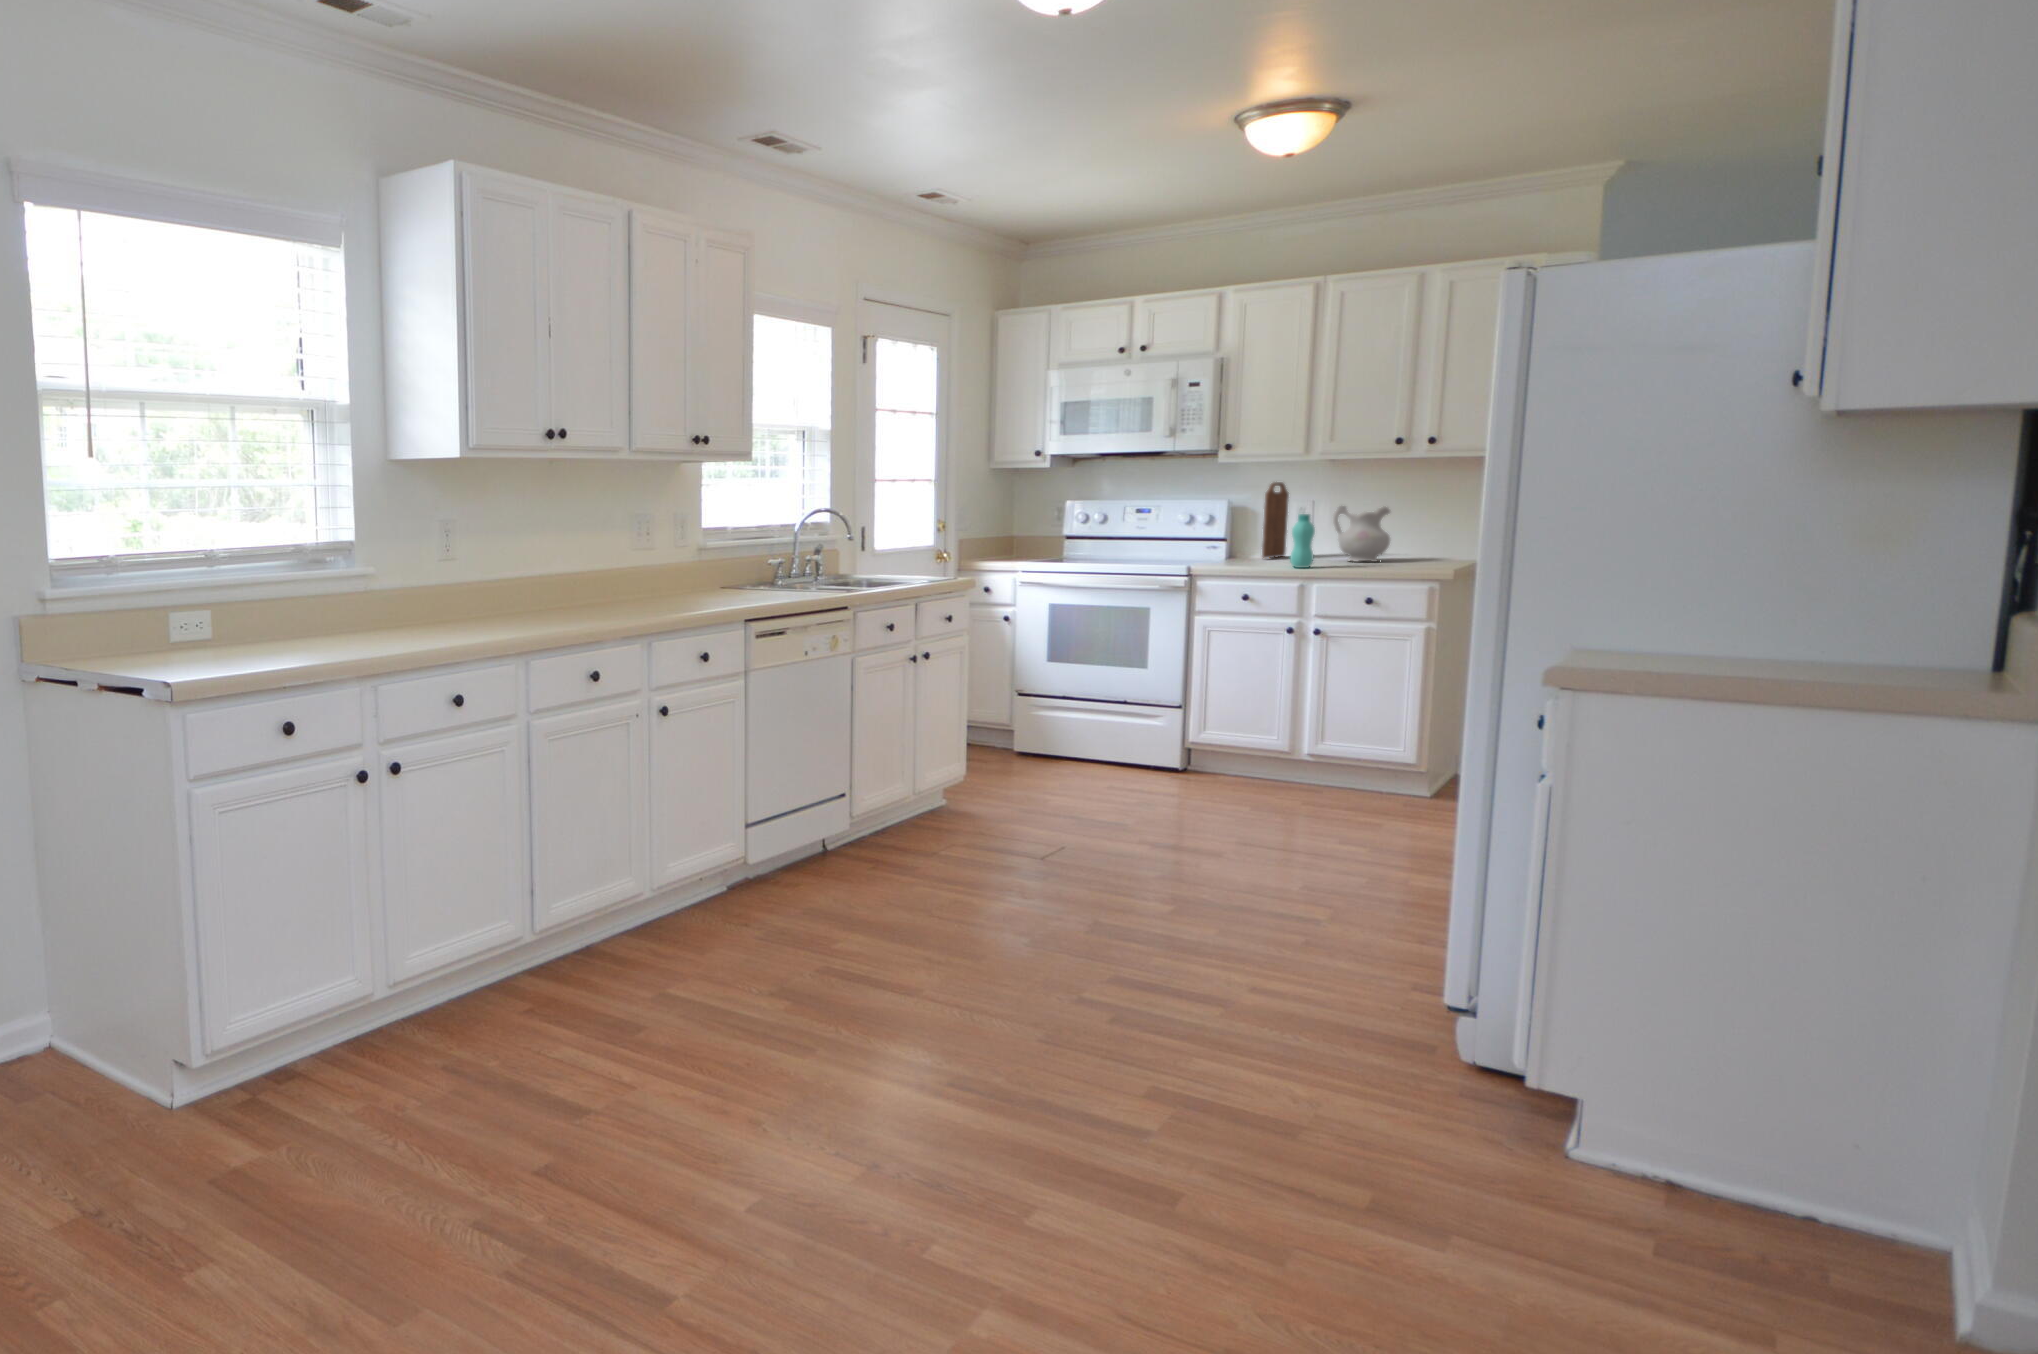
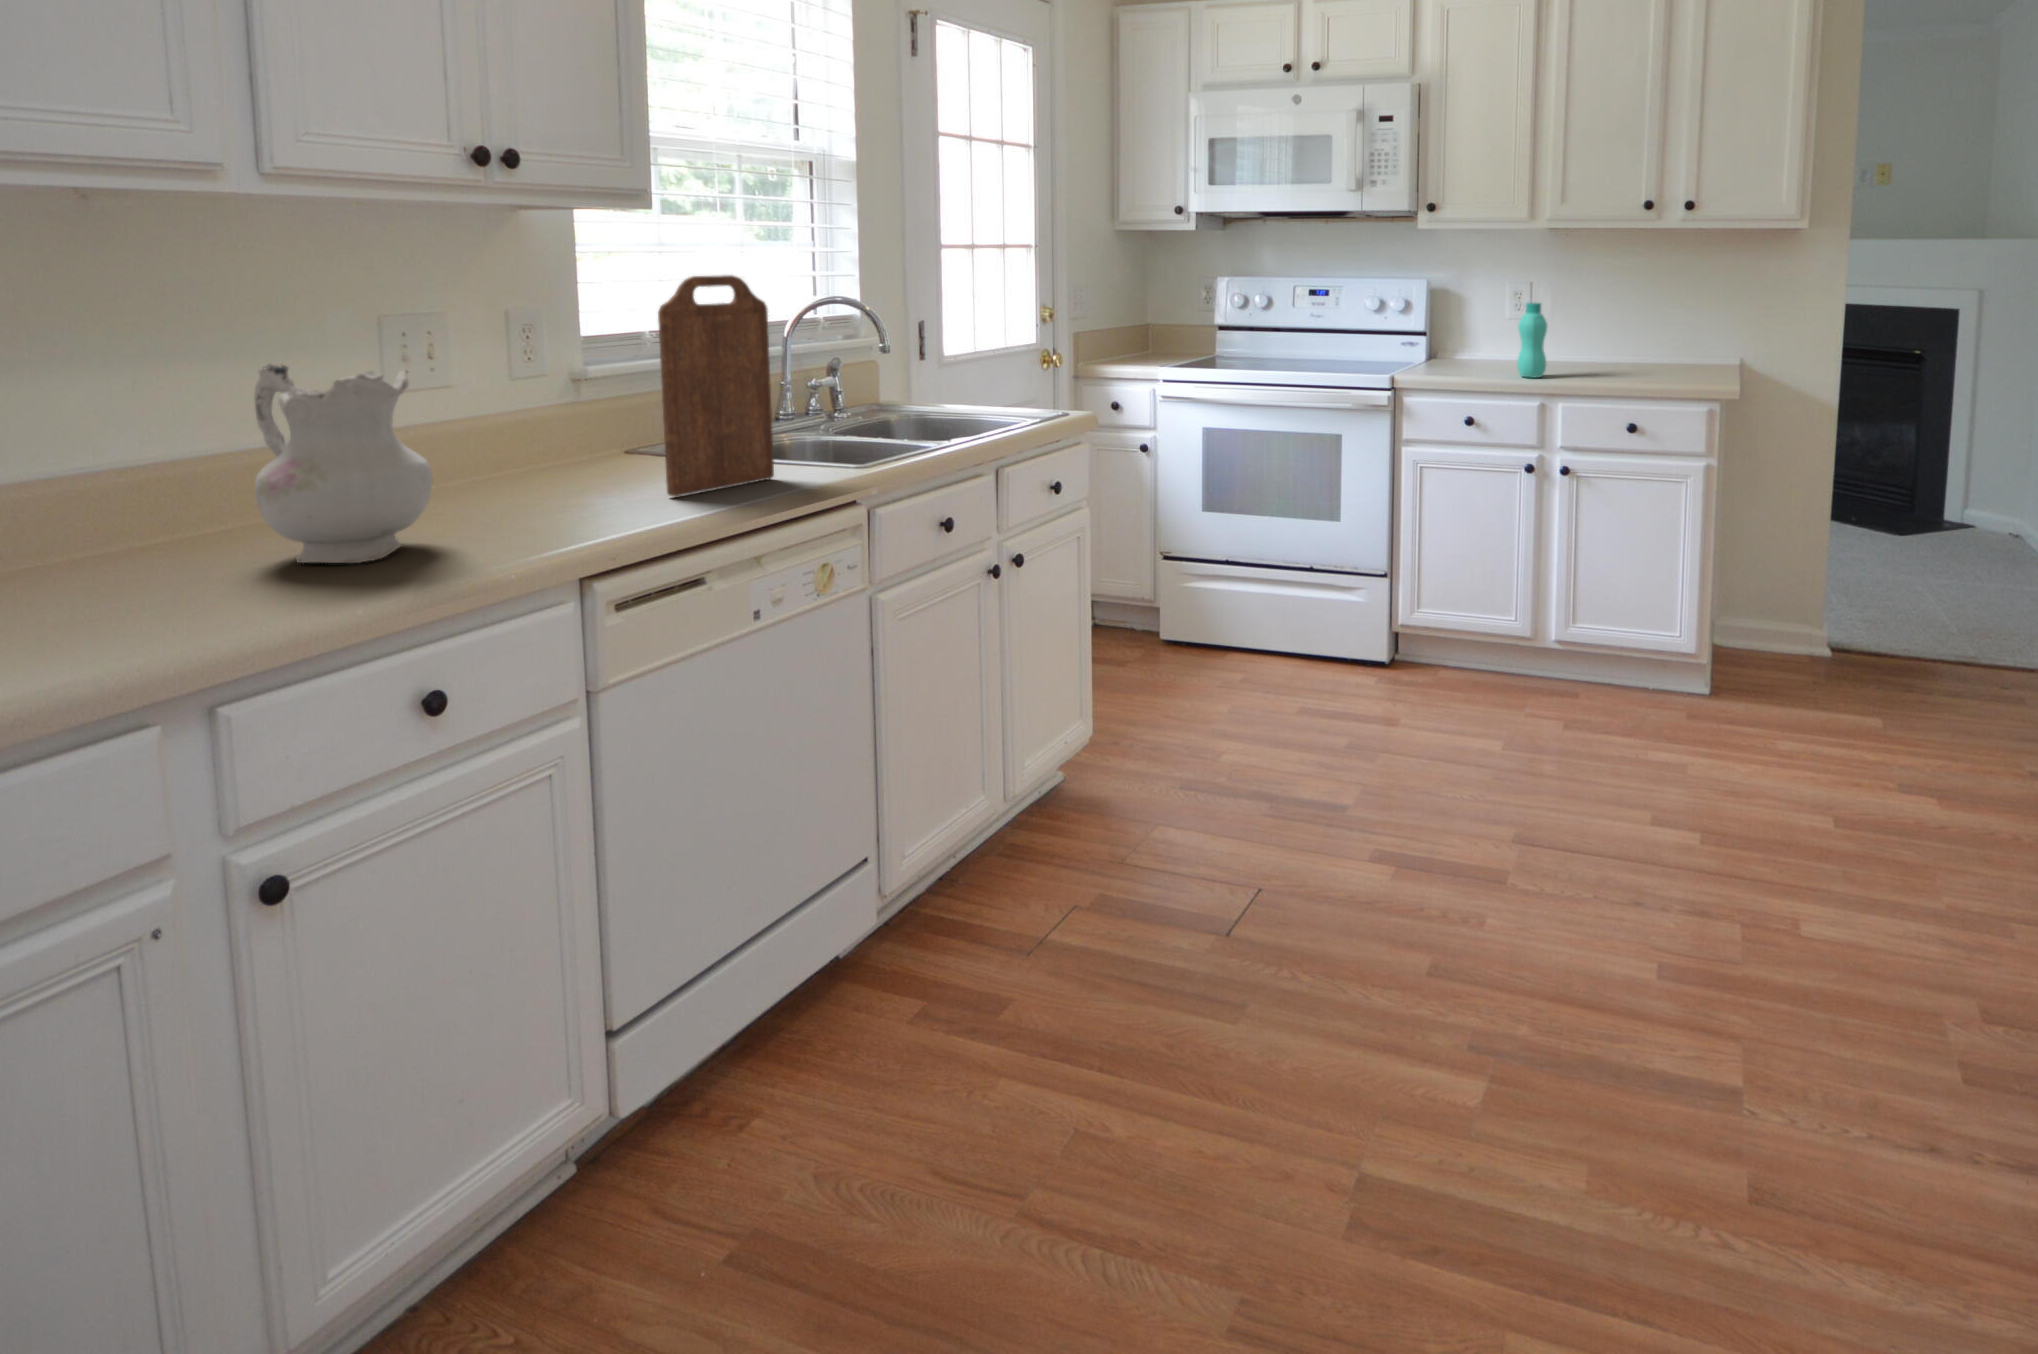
cutting board: present [1262,482,1289,558] -> present [658,275,774,497]
ceramic pitcher: present [1333,506,1390,561] -> present [254,364,432,563]

